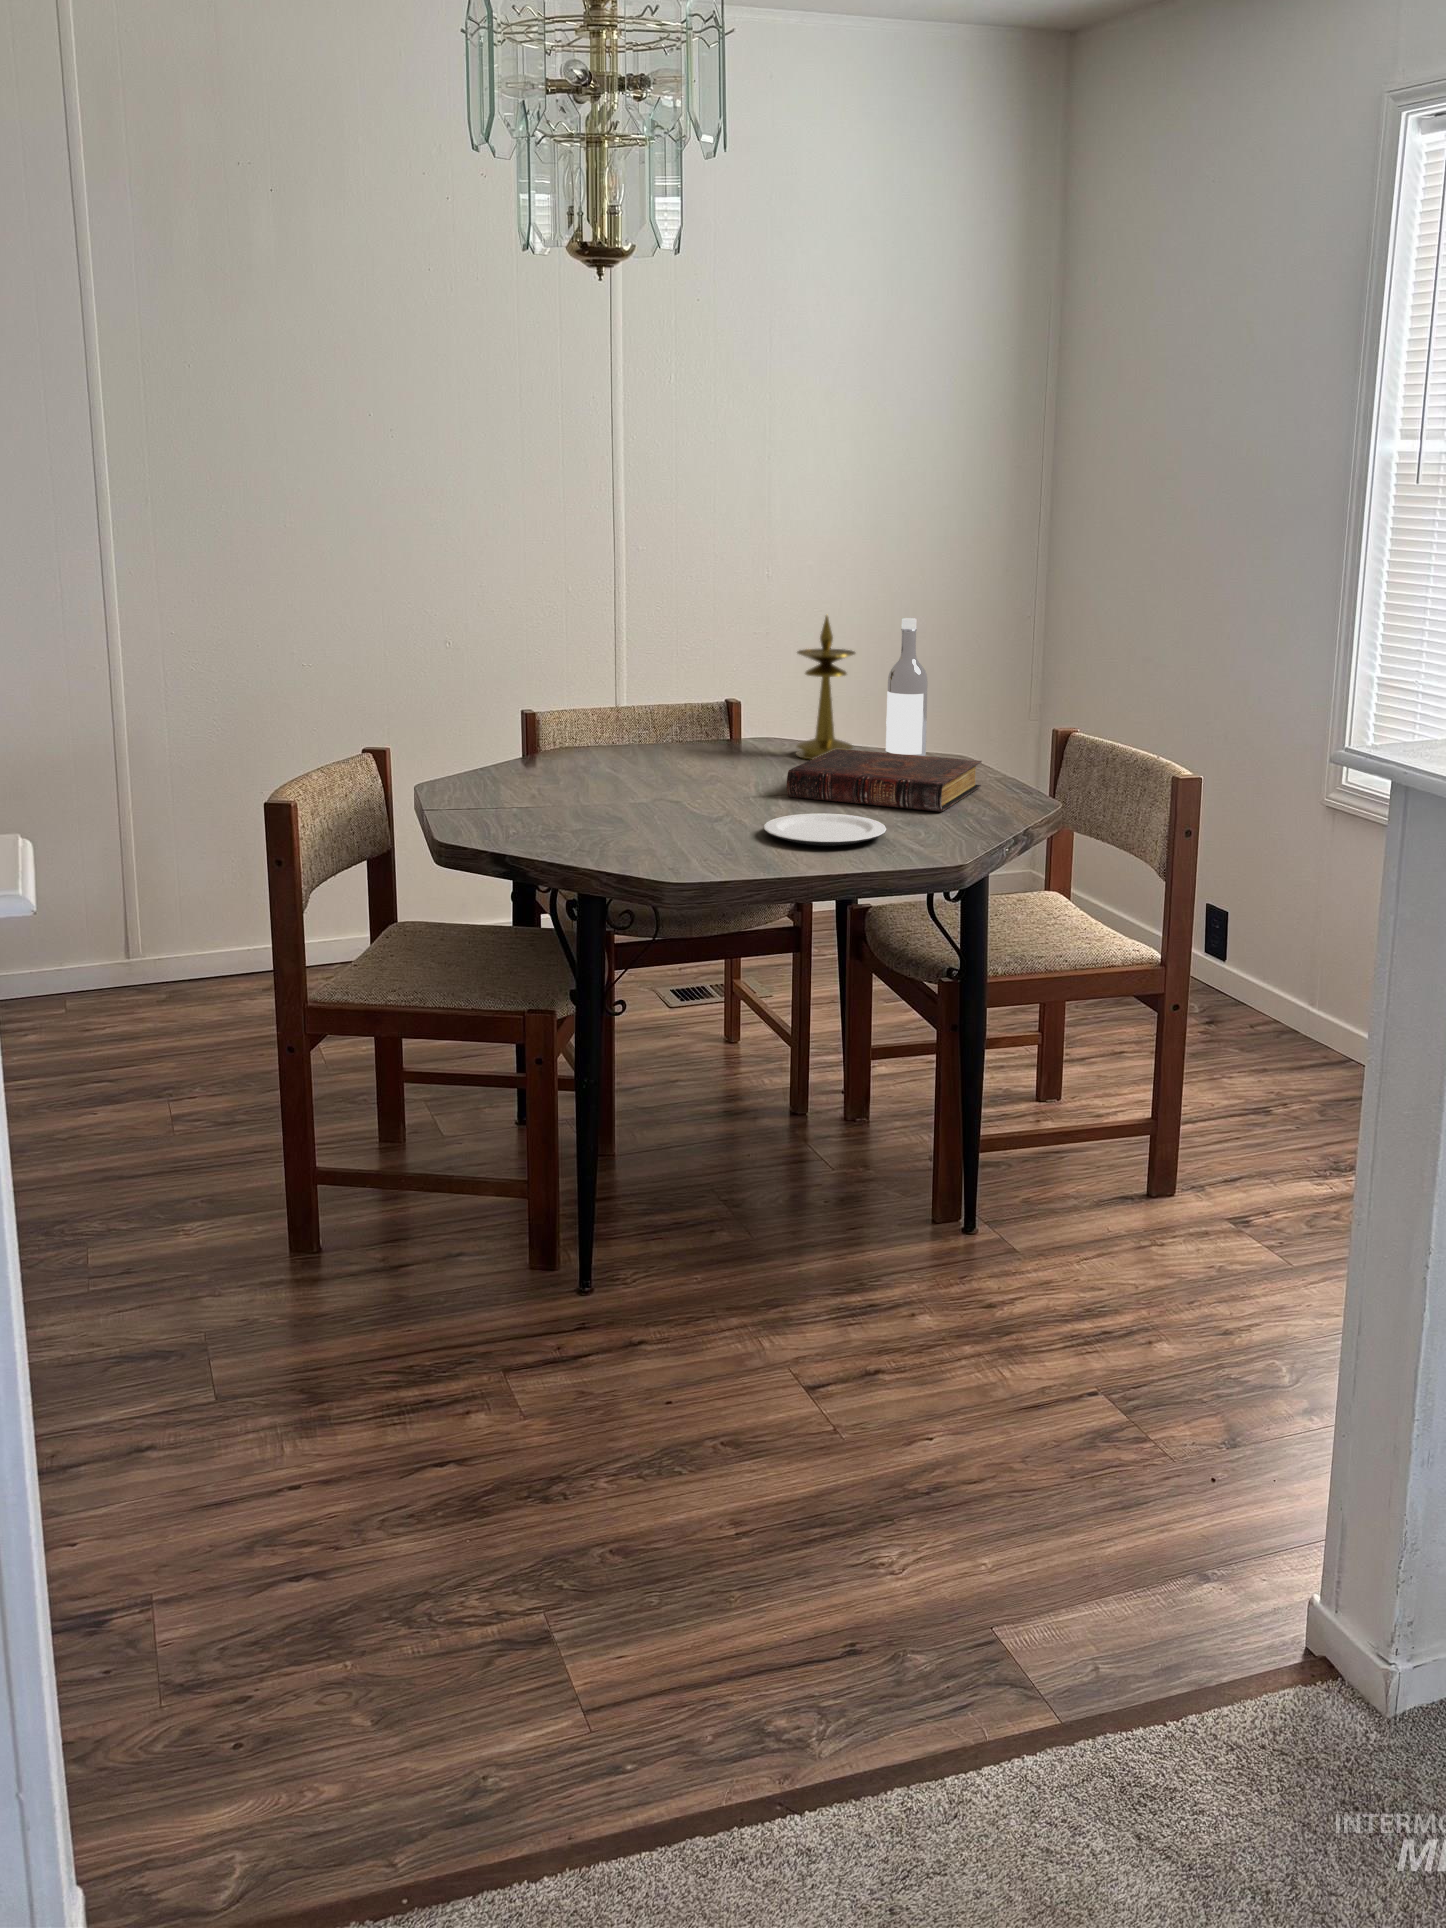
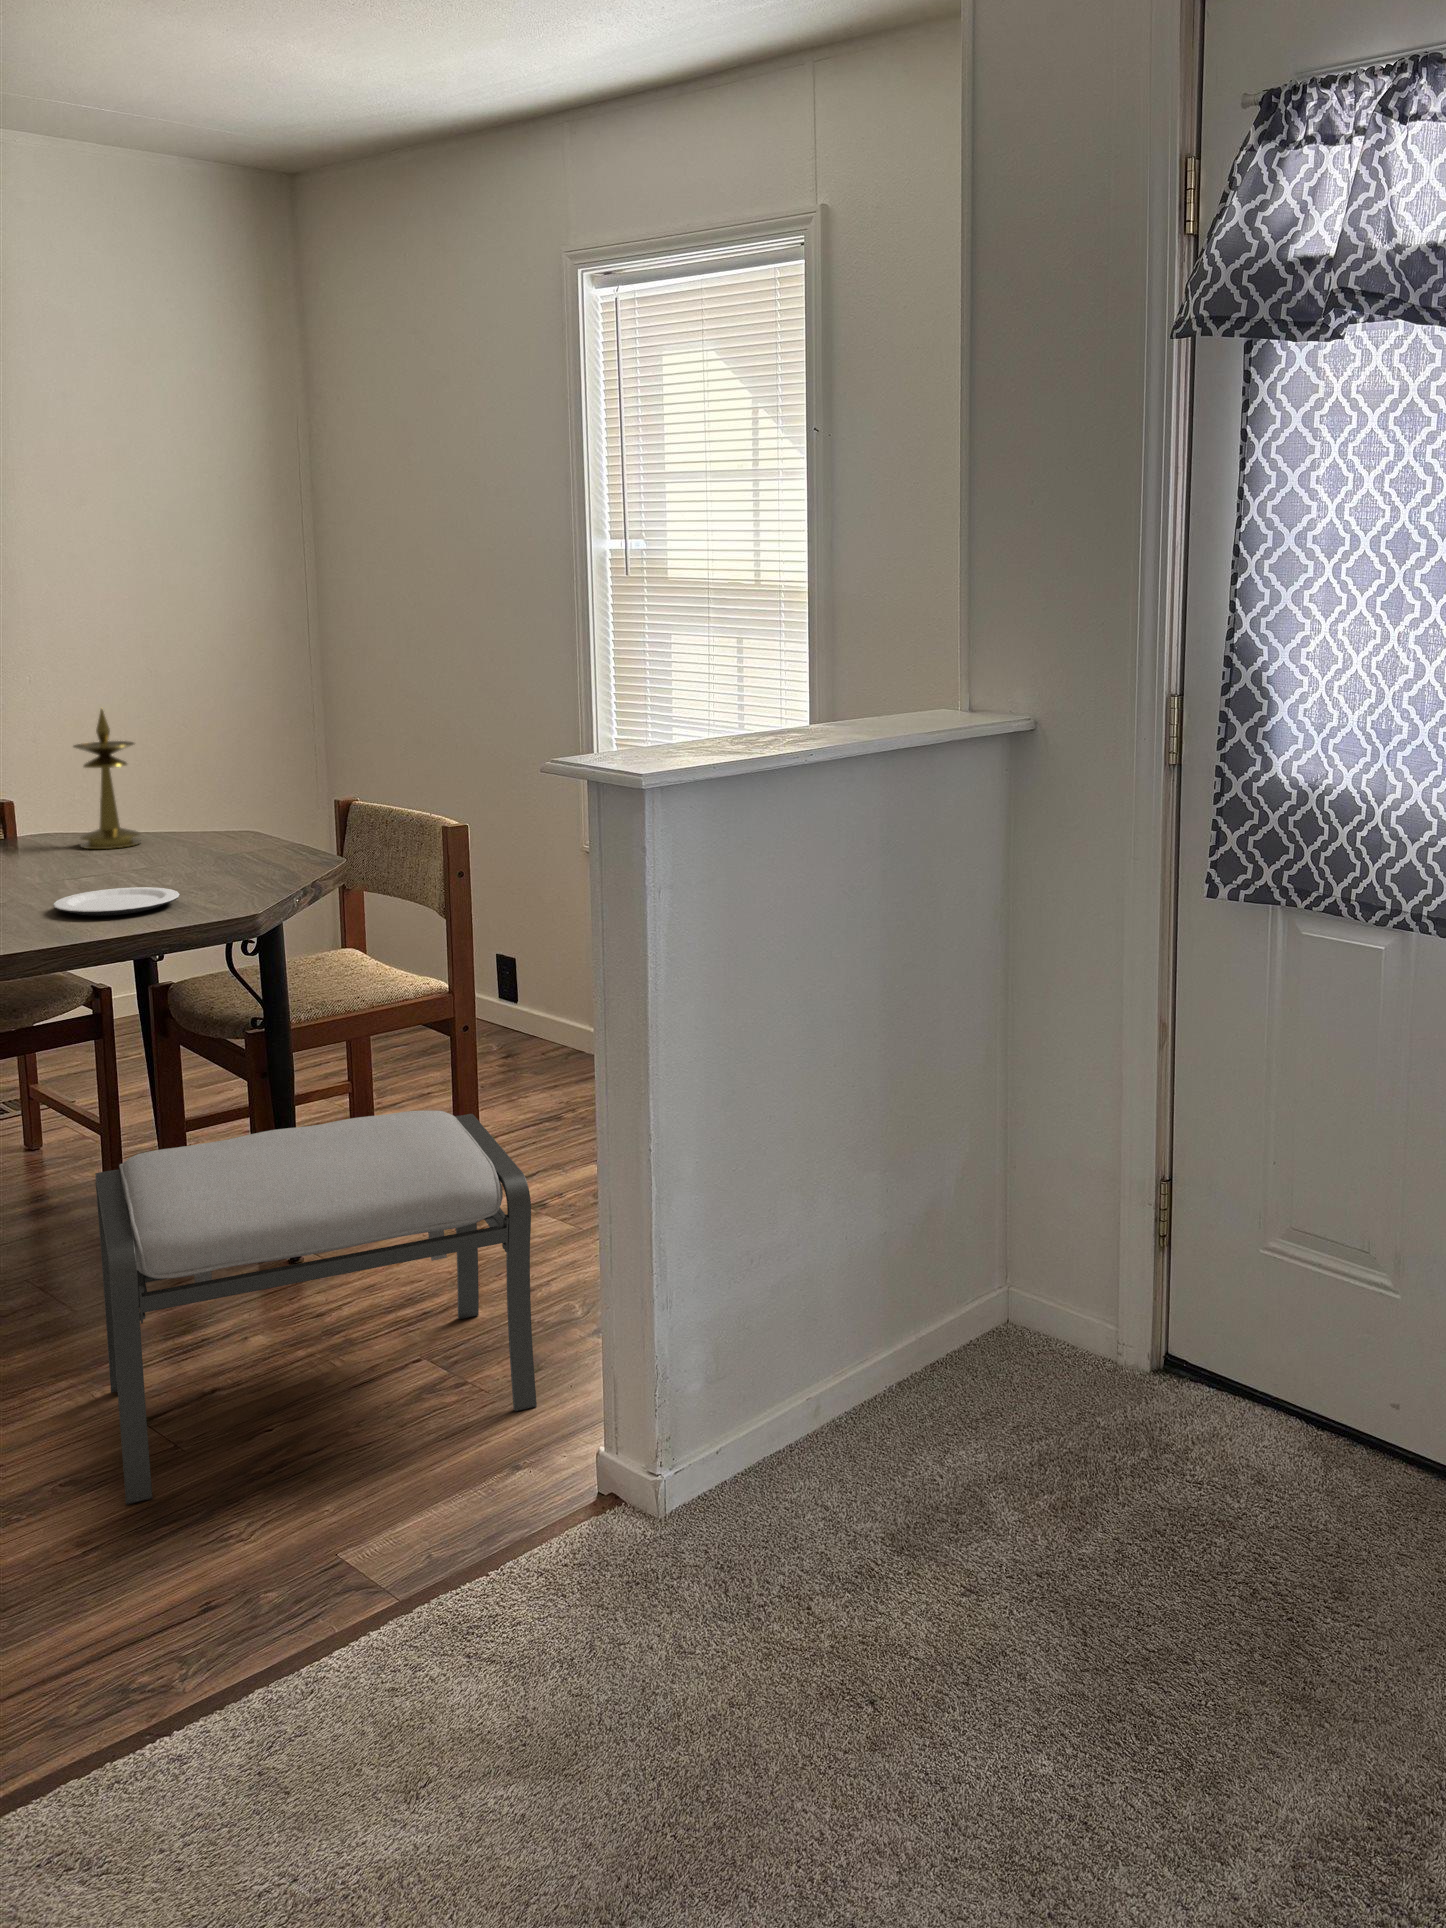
wine bottle: present [886,618,928,756] -> none [170,707,215,845]
book: present [787,749,982,812] -> none [74,831,270,881]
ottoman: none [778,1108,1251,1498] -> present [95,1111,537,1505]

